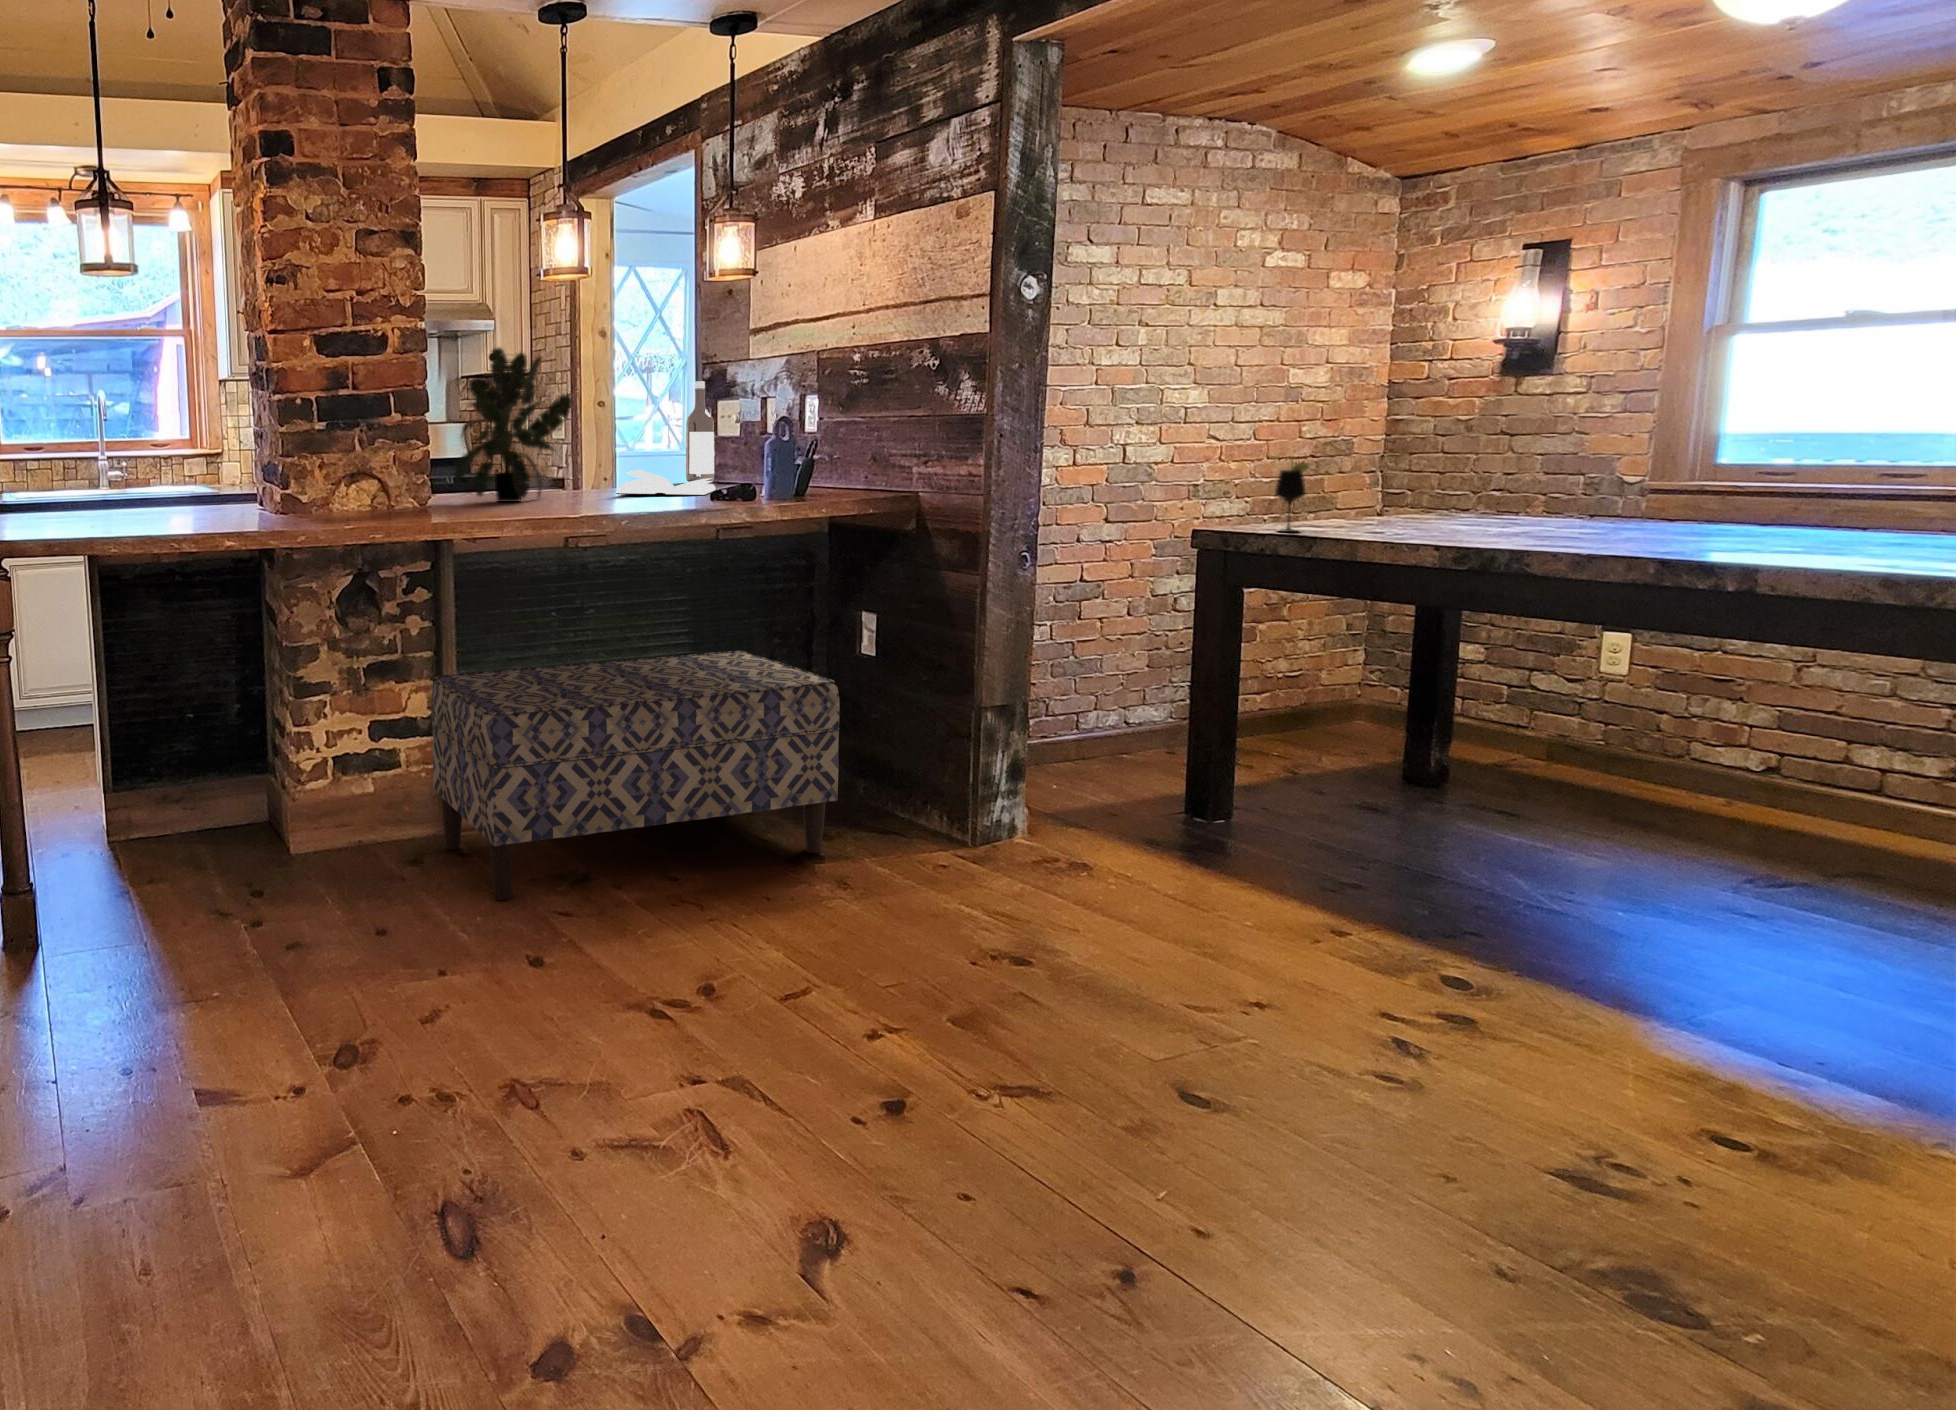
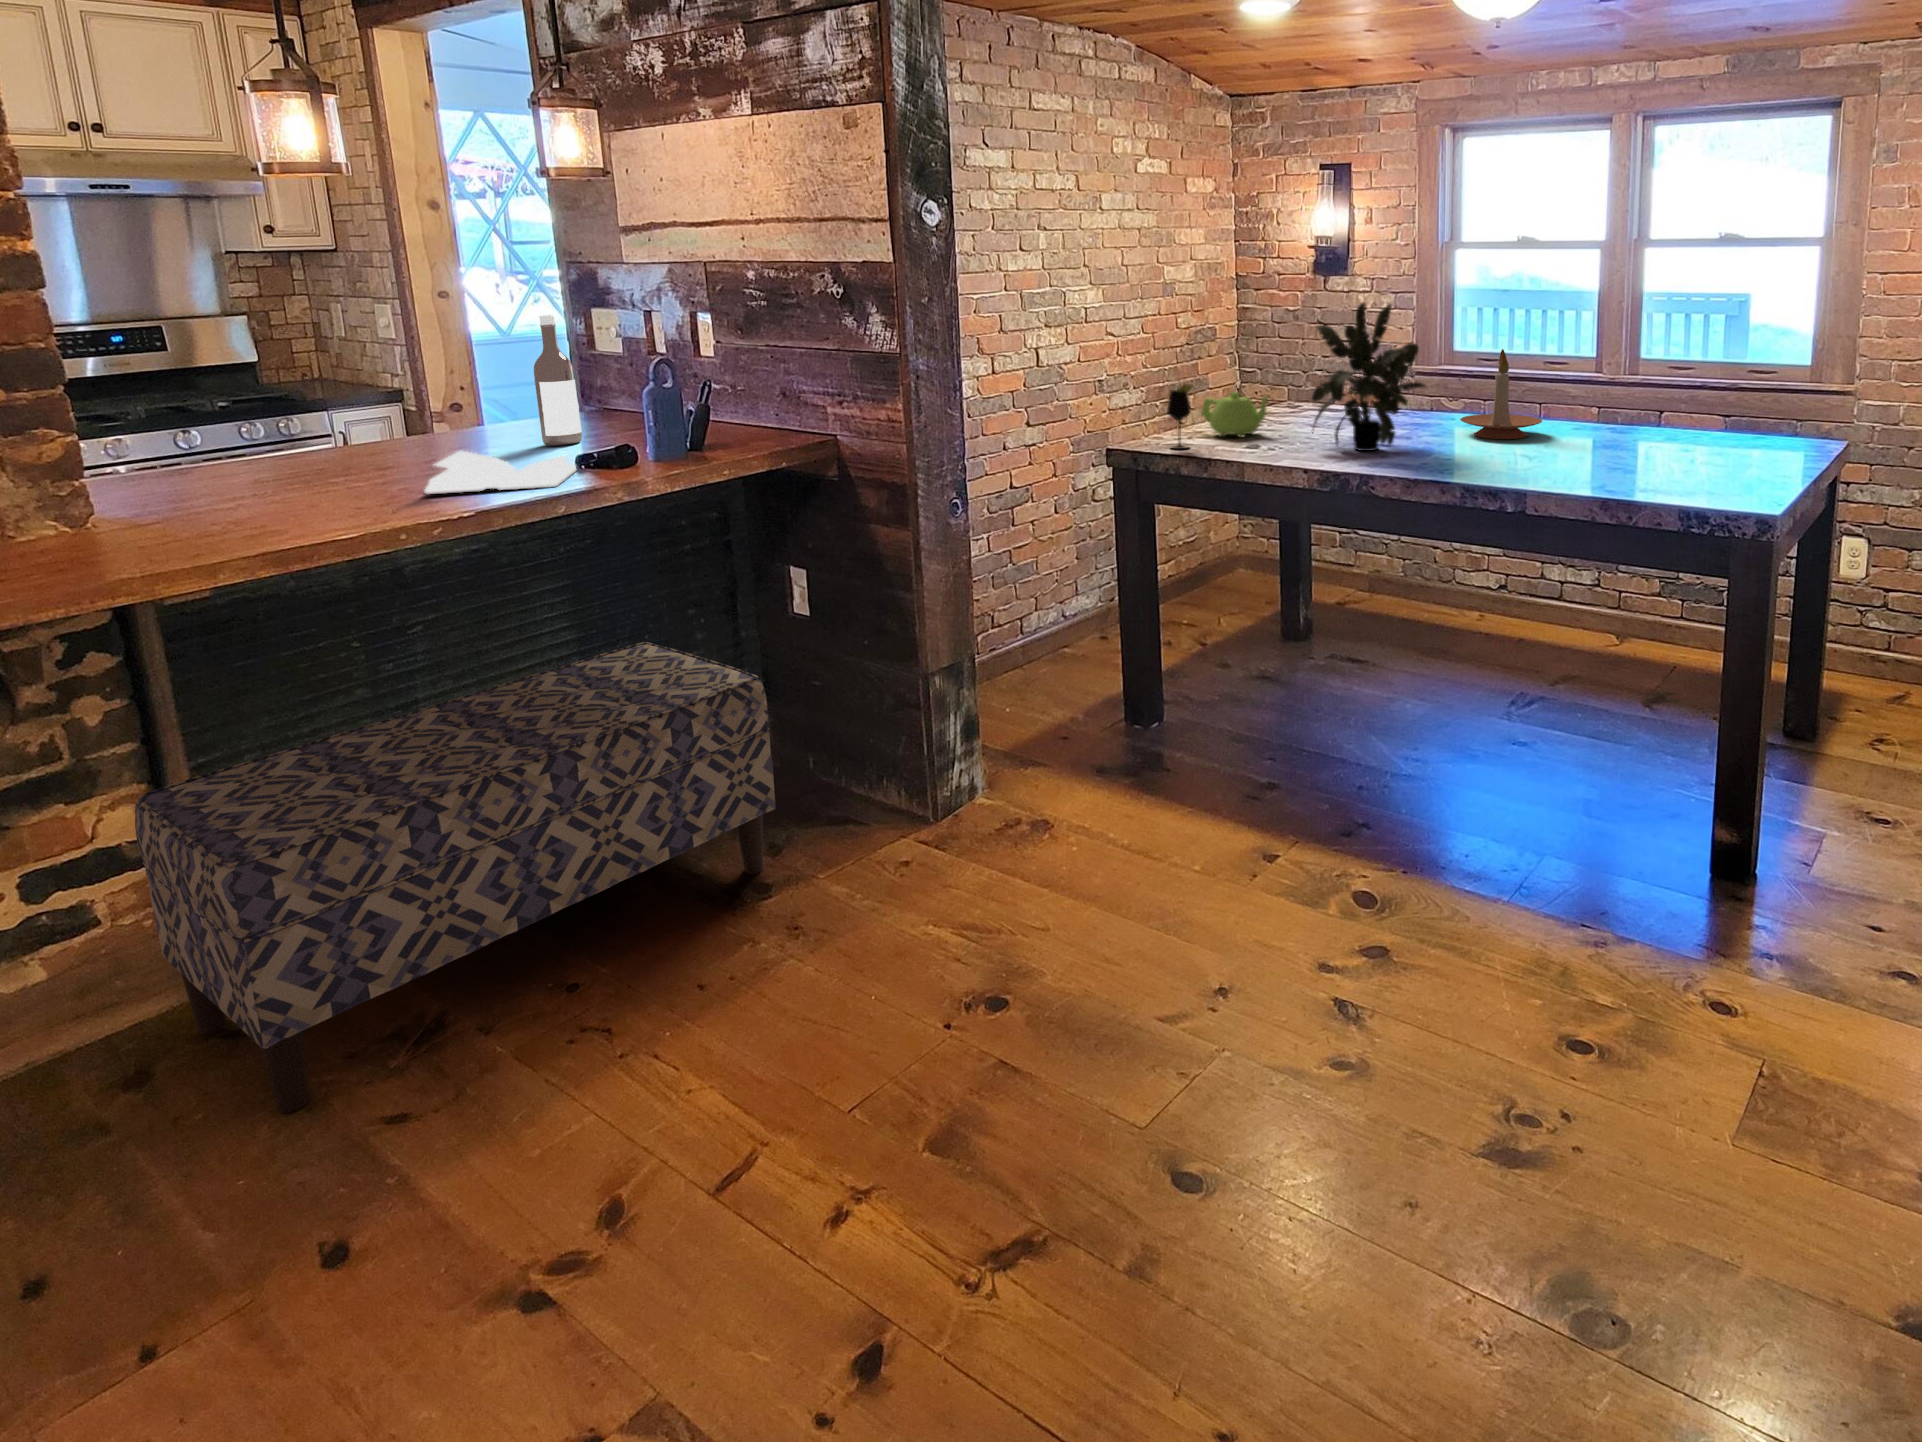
potted plant: present [454,348,572,502] -> present [1312,303,1425,451]
candle holder: none [1719,435,1872,550] -> present [1460,349,1542,439]
teapot: none [1320,481,1419,530] -> present [1201,392,1269,437]

